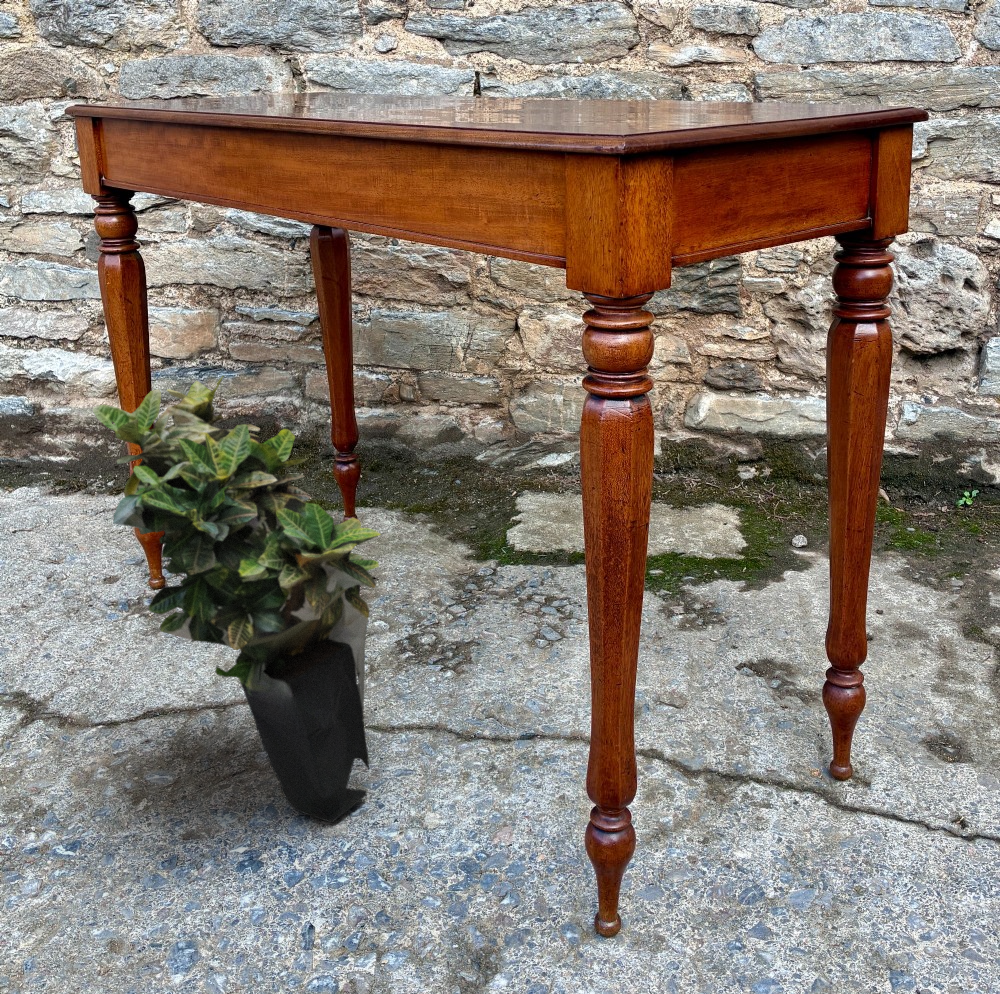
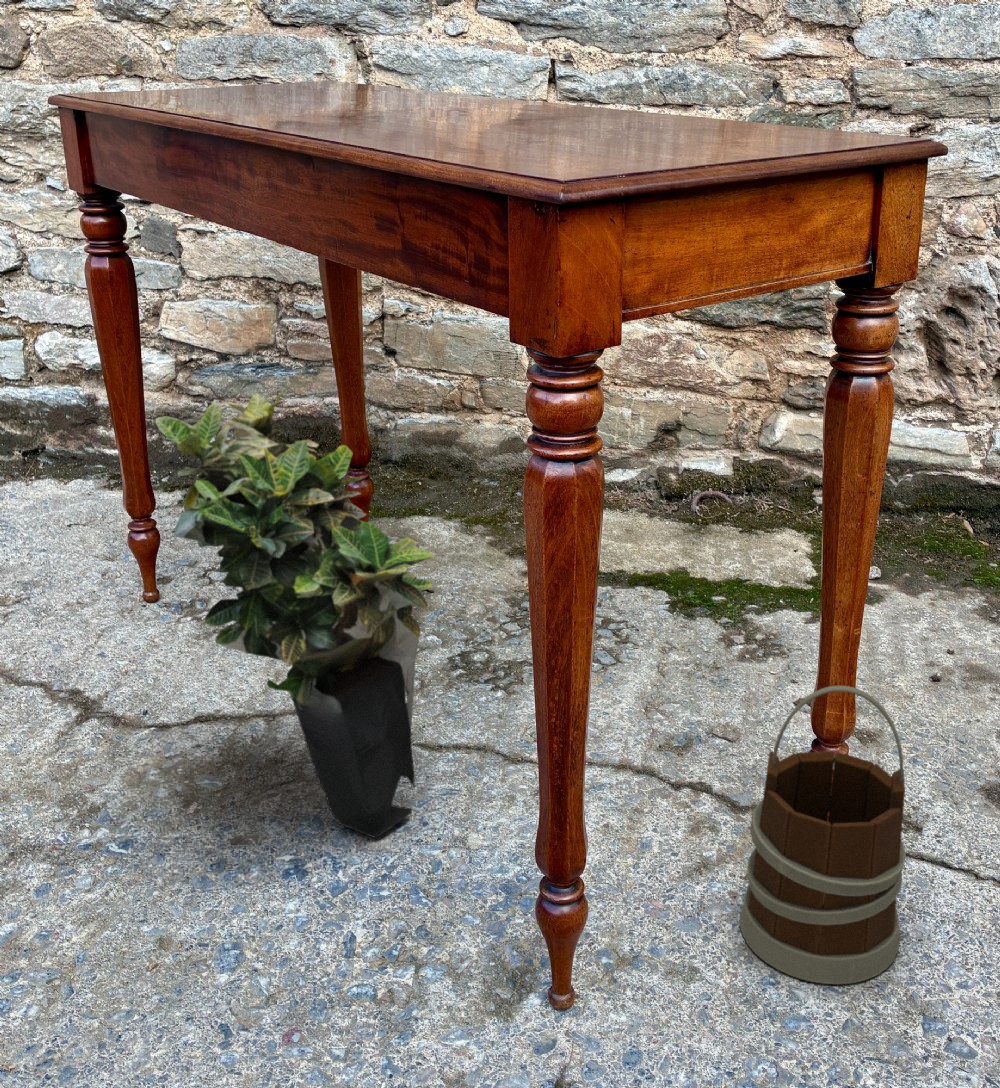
wooden bucket: none [701,644,862,947] -> present [740,686,906,984]

